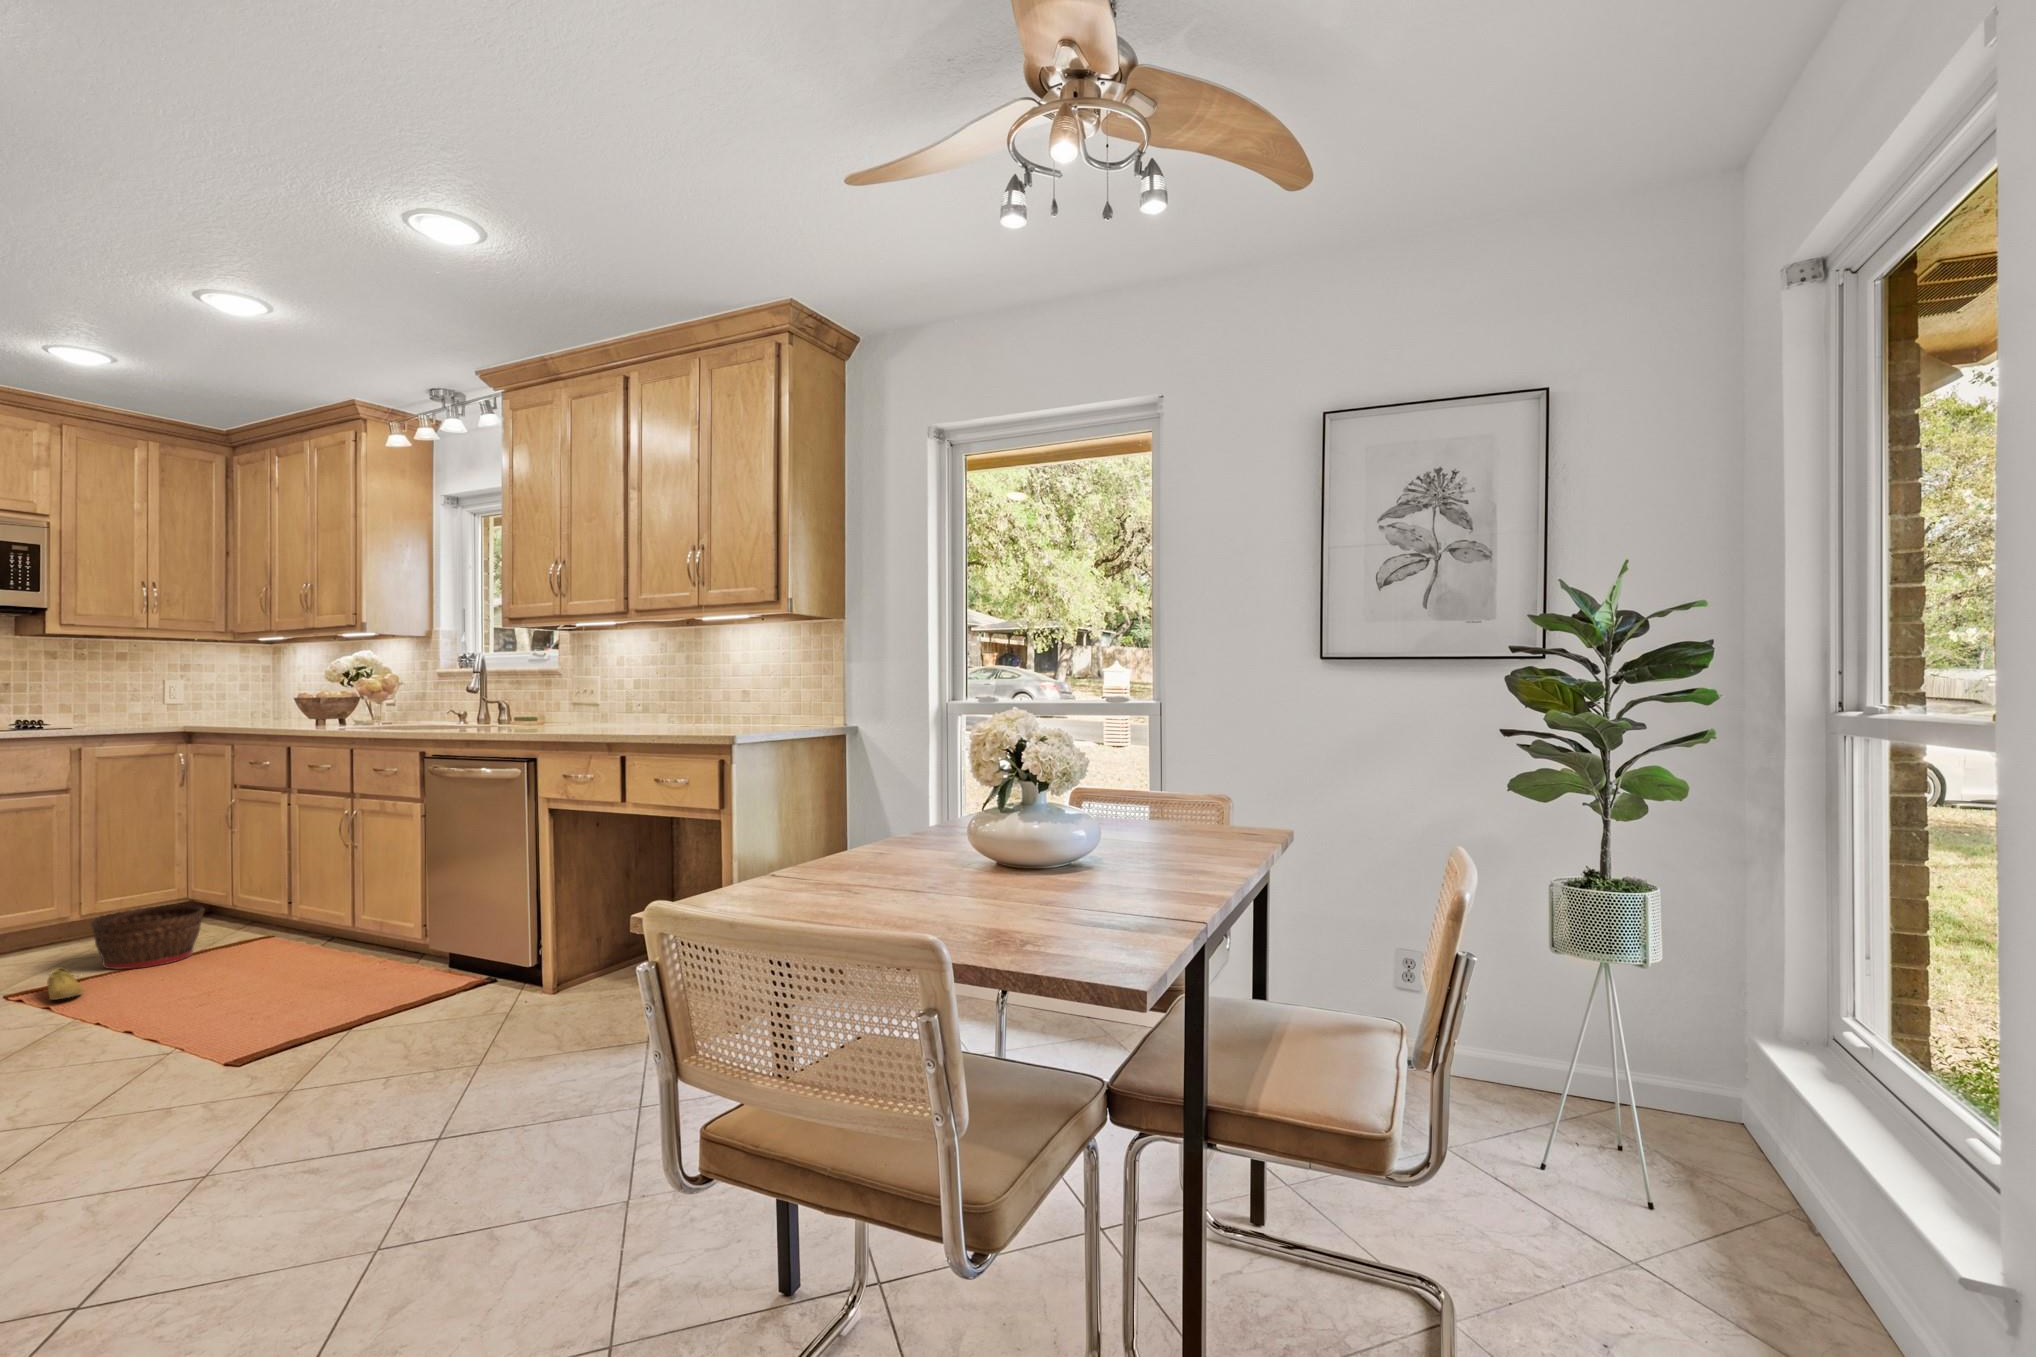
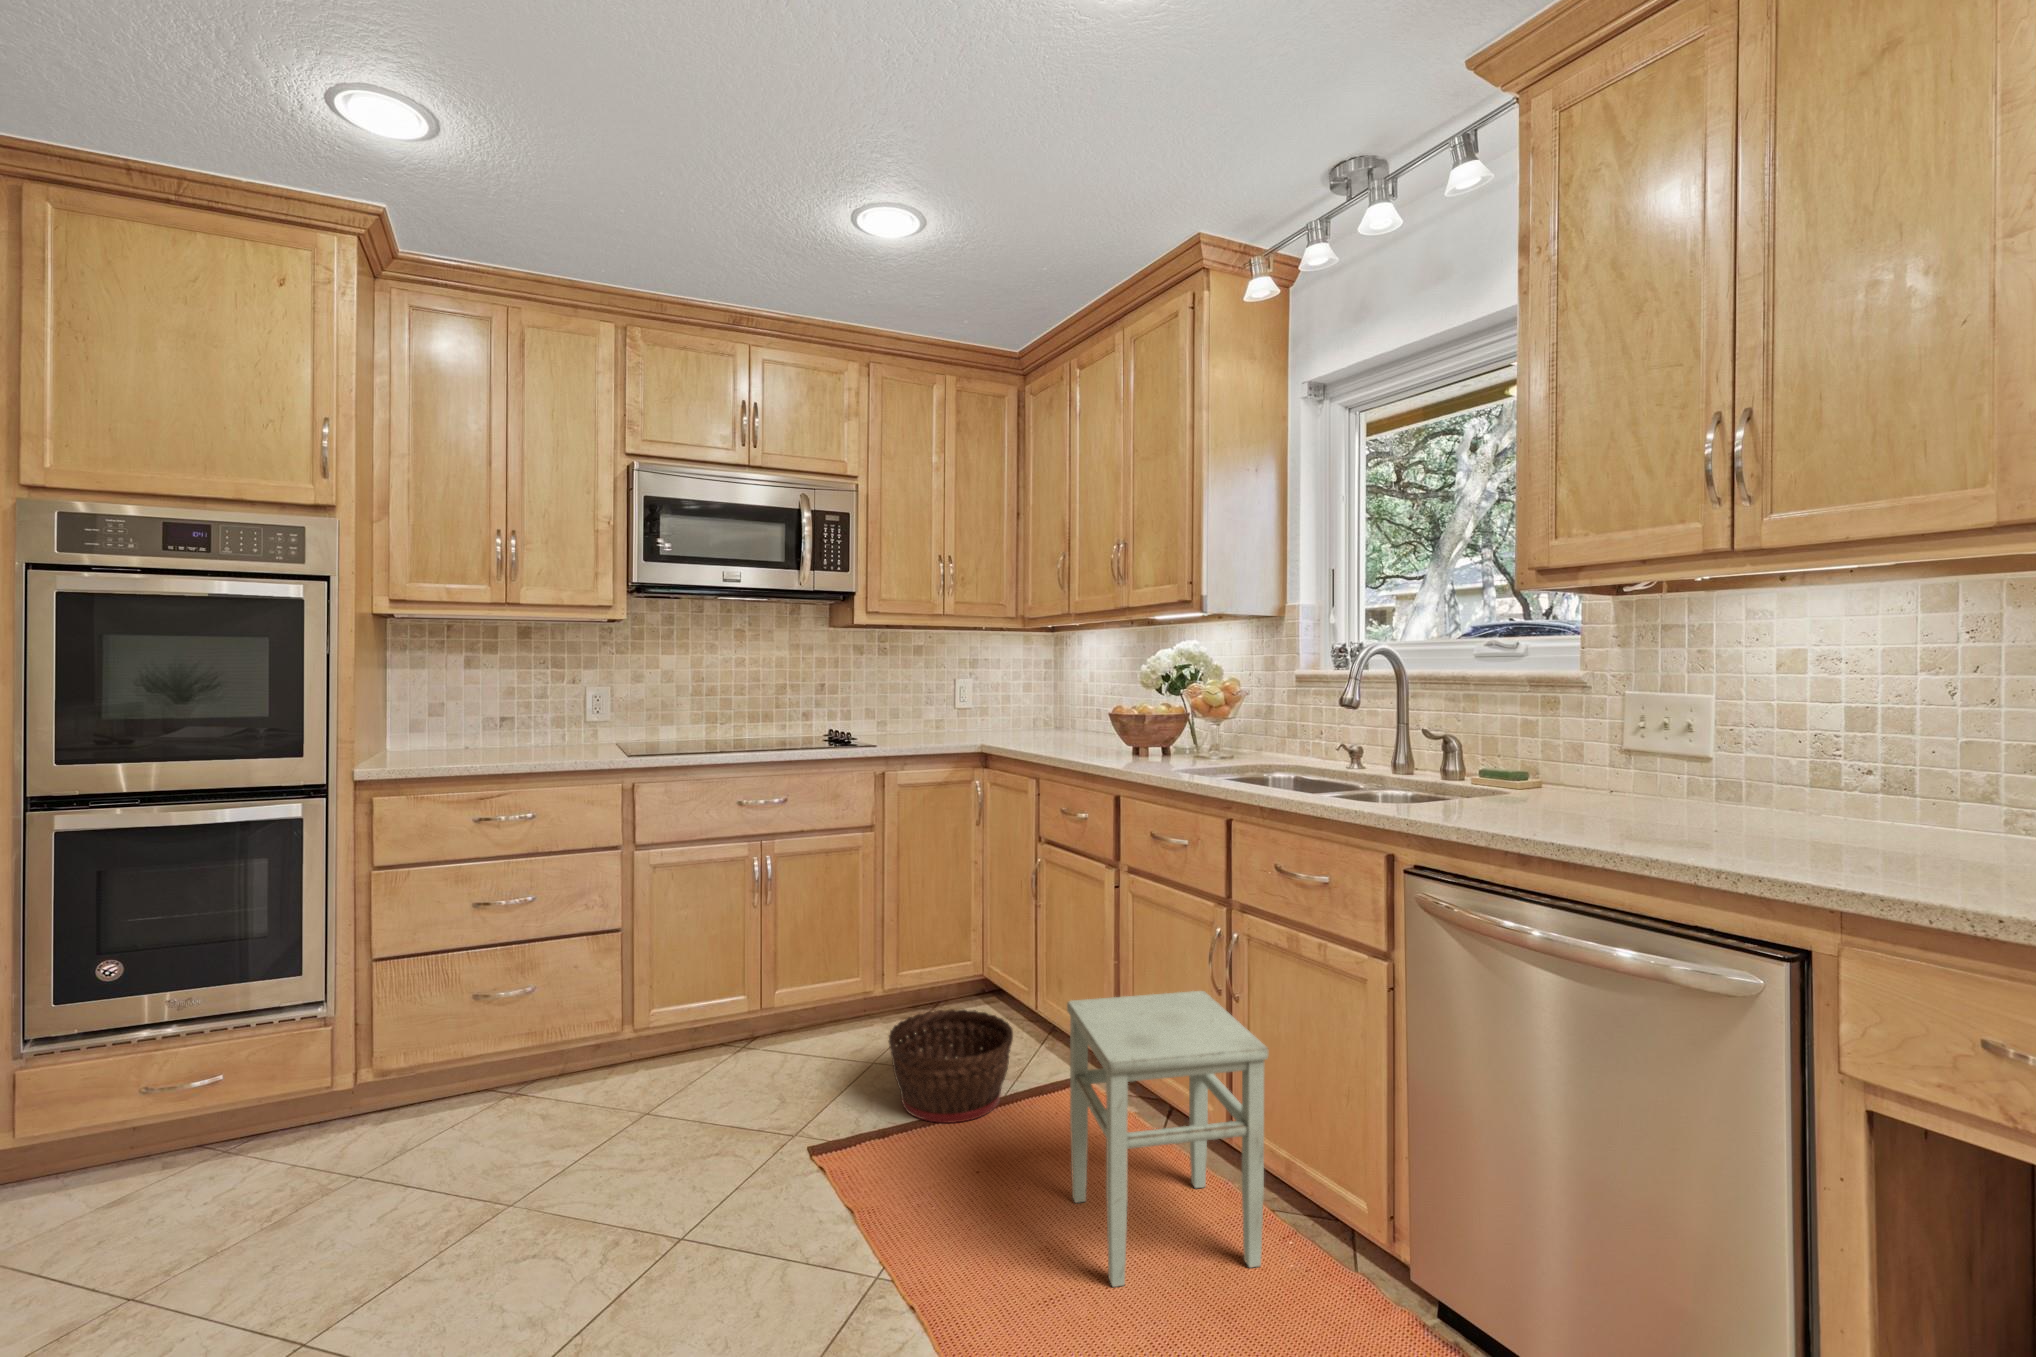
stool: none [238,848,364,990] -> present [1067,991,1268,1287]
shoe: present [47,967,83,1000] -> none [836,1128,876,1207]

